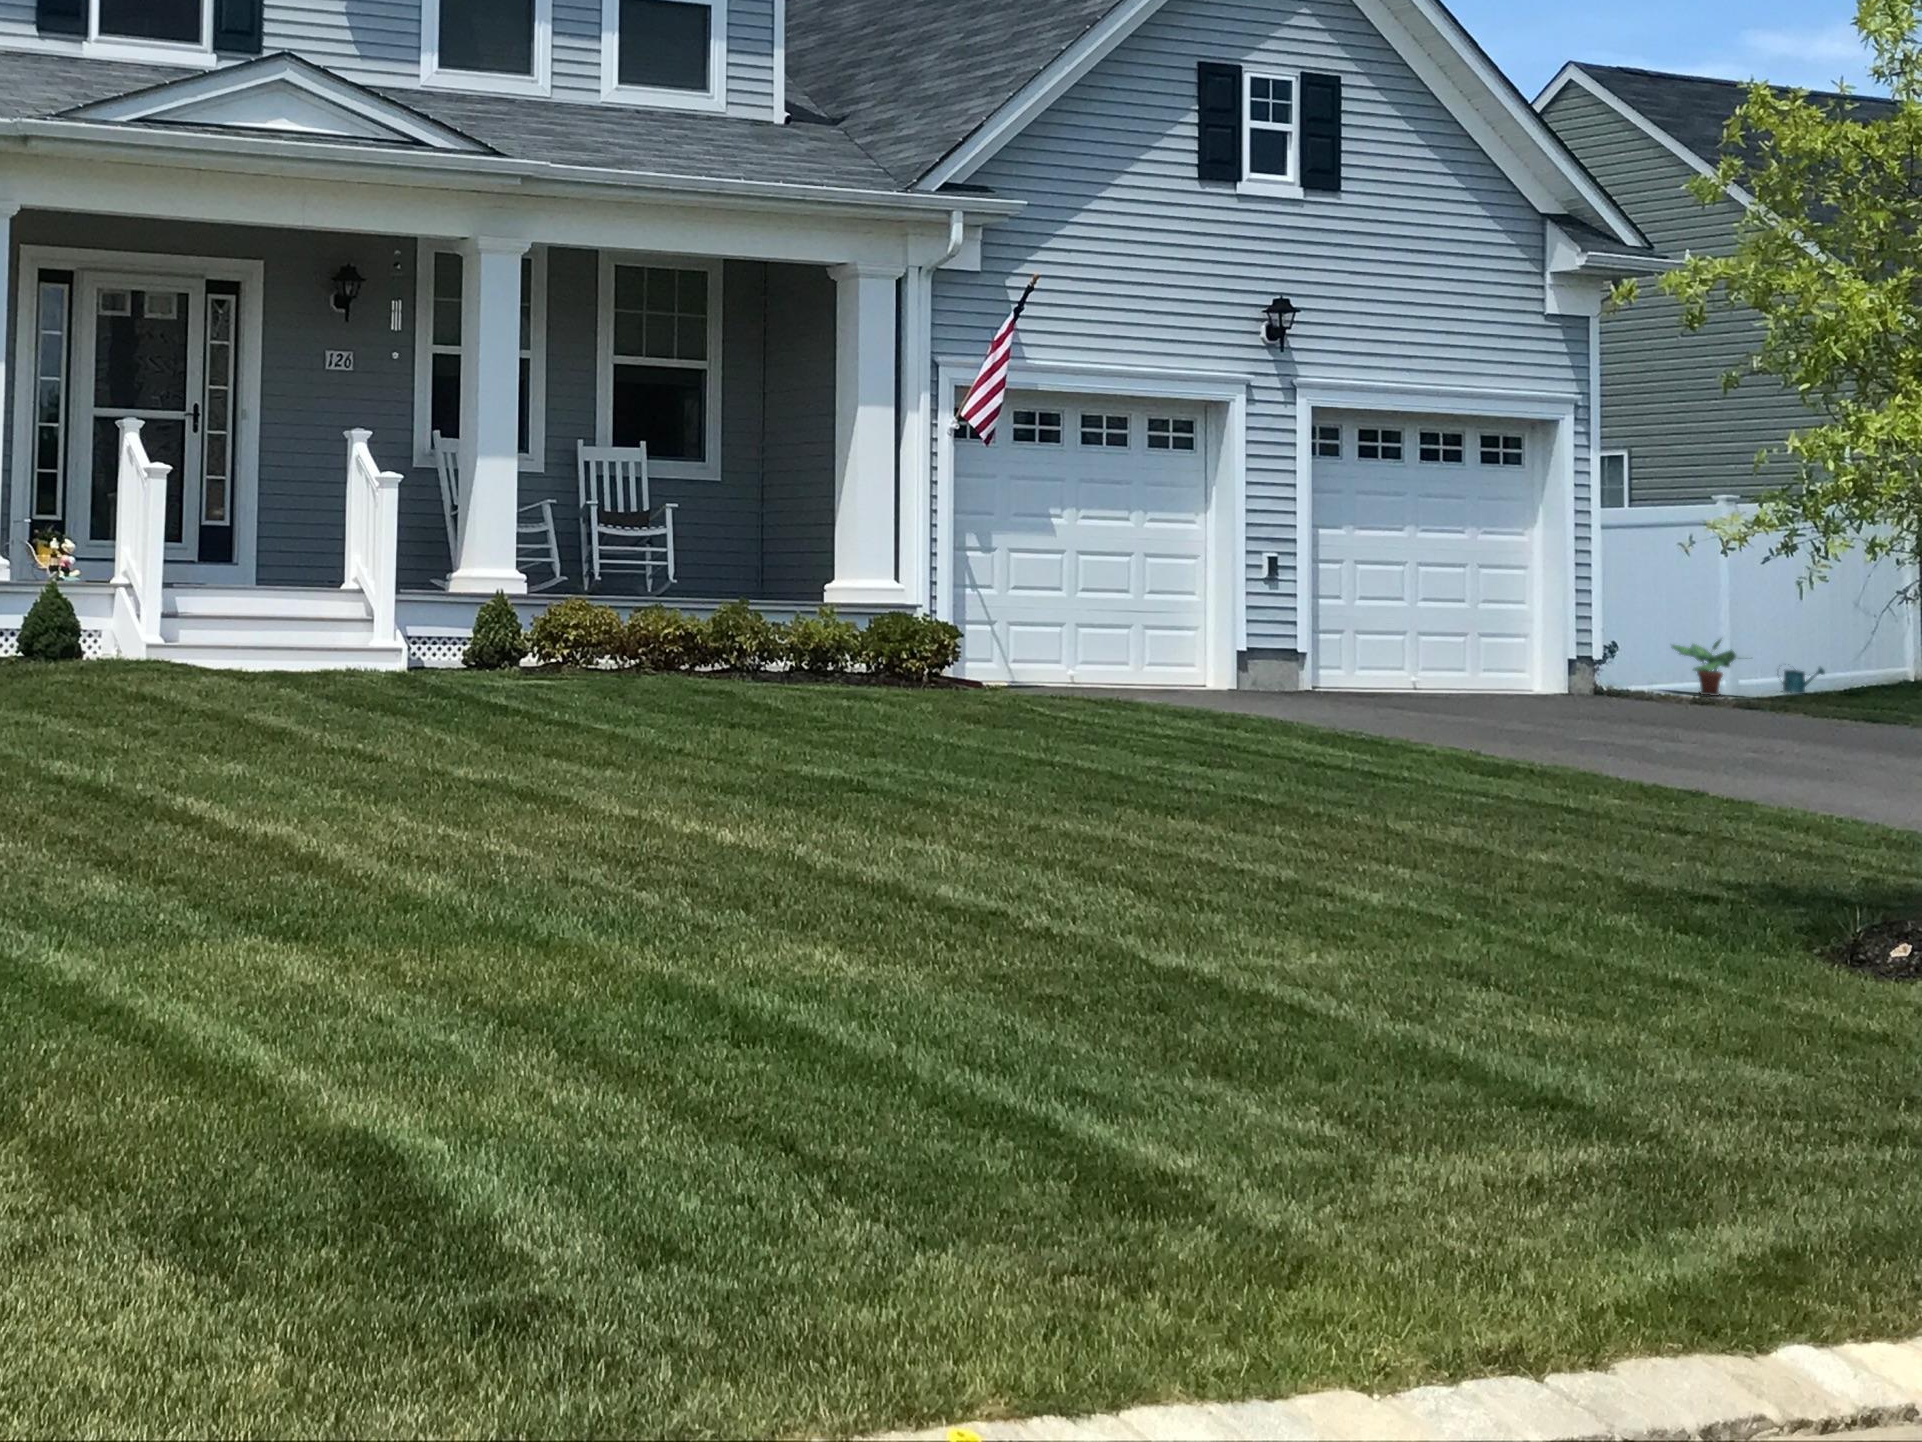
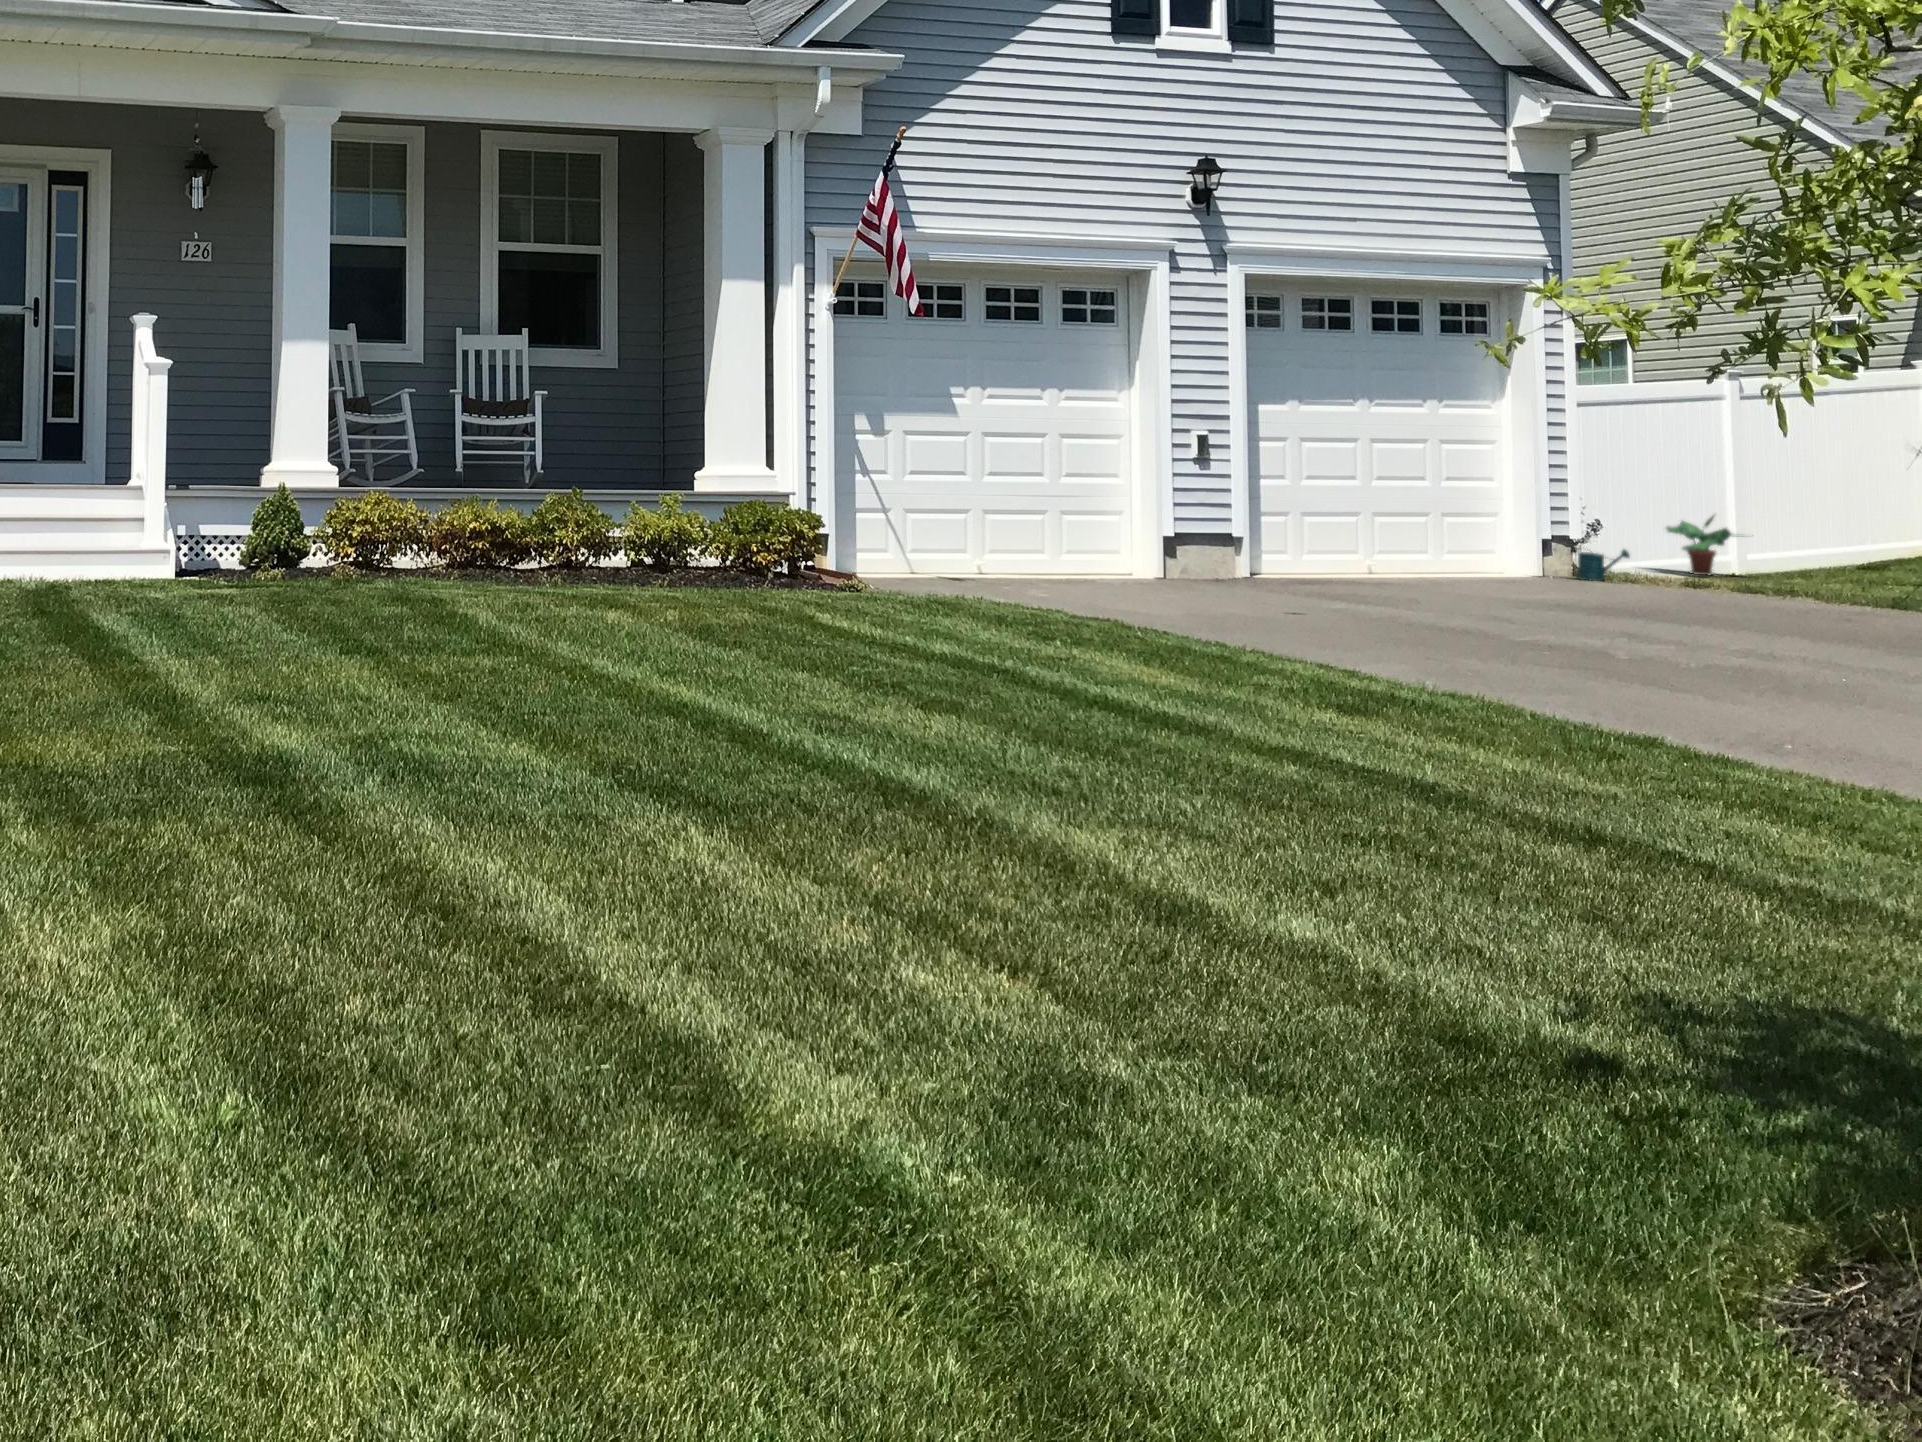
watering can: present [1777,667,1825,694] -> present [1572,549,1630,581]

